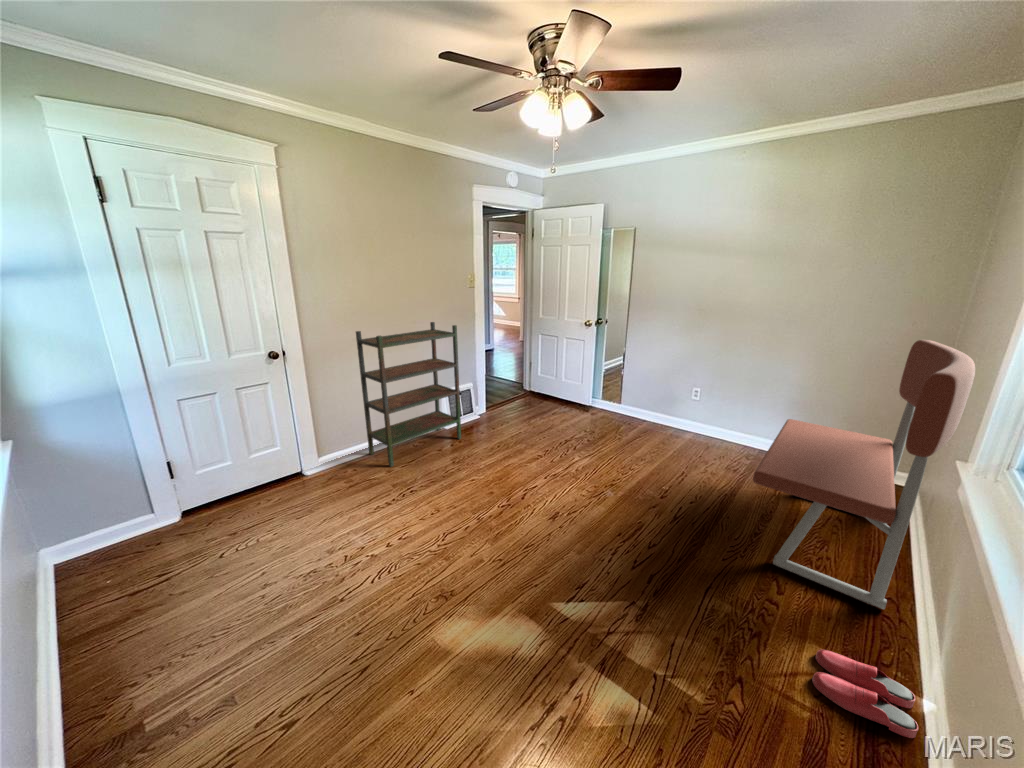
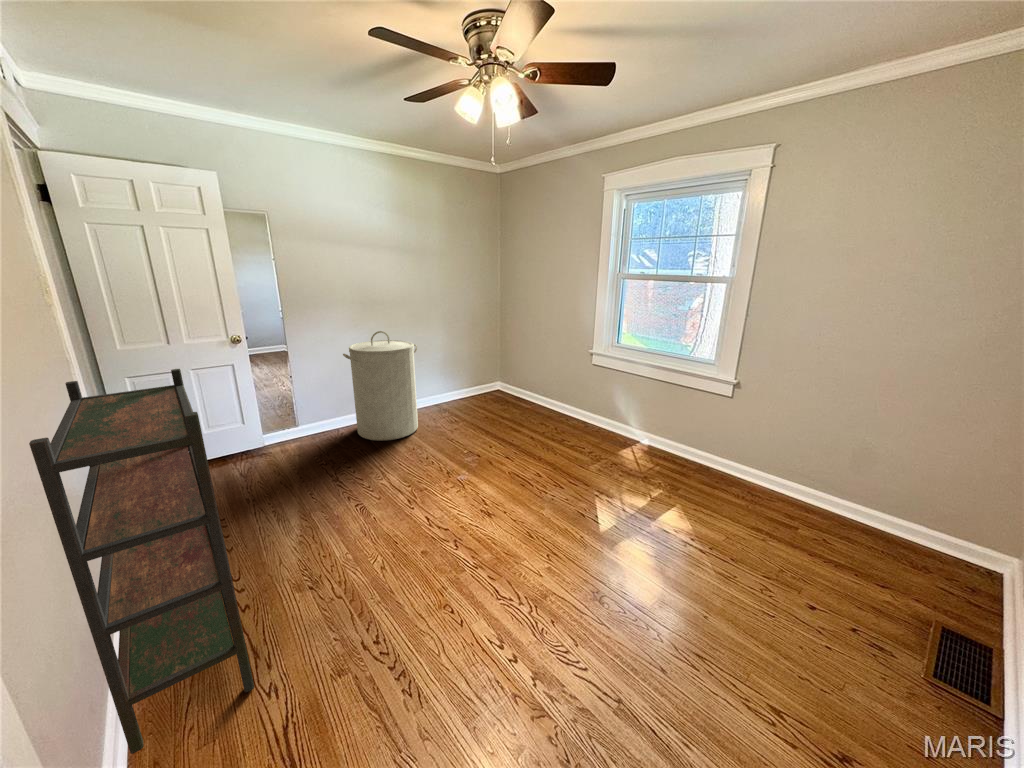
bench: present [753,340,975,609] -> none [480,300,605,443]
laundry hamper: none [642,341,726,451] -> present [343,331,418,441]
slippers: present [812,649,918,738] -> none [624,441,662,461]

